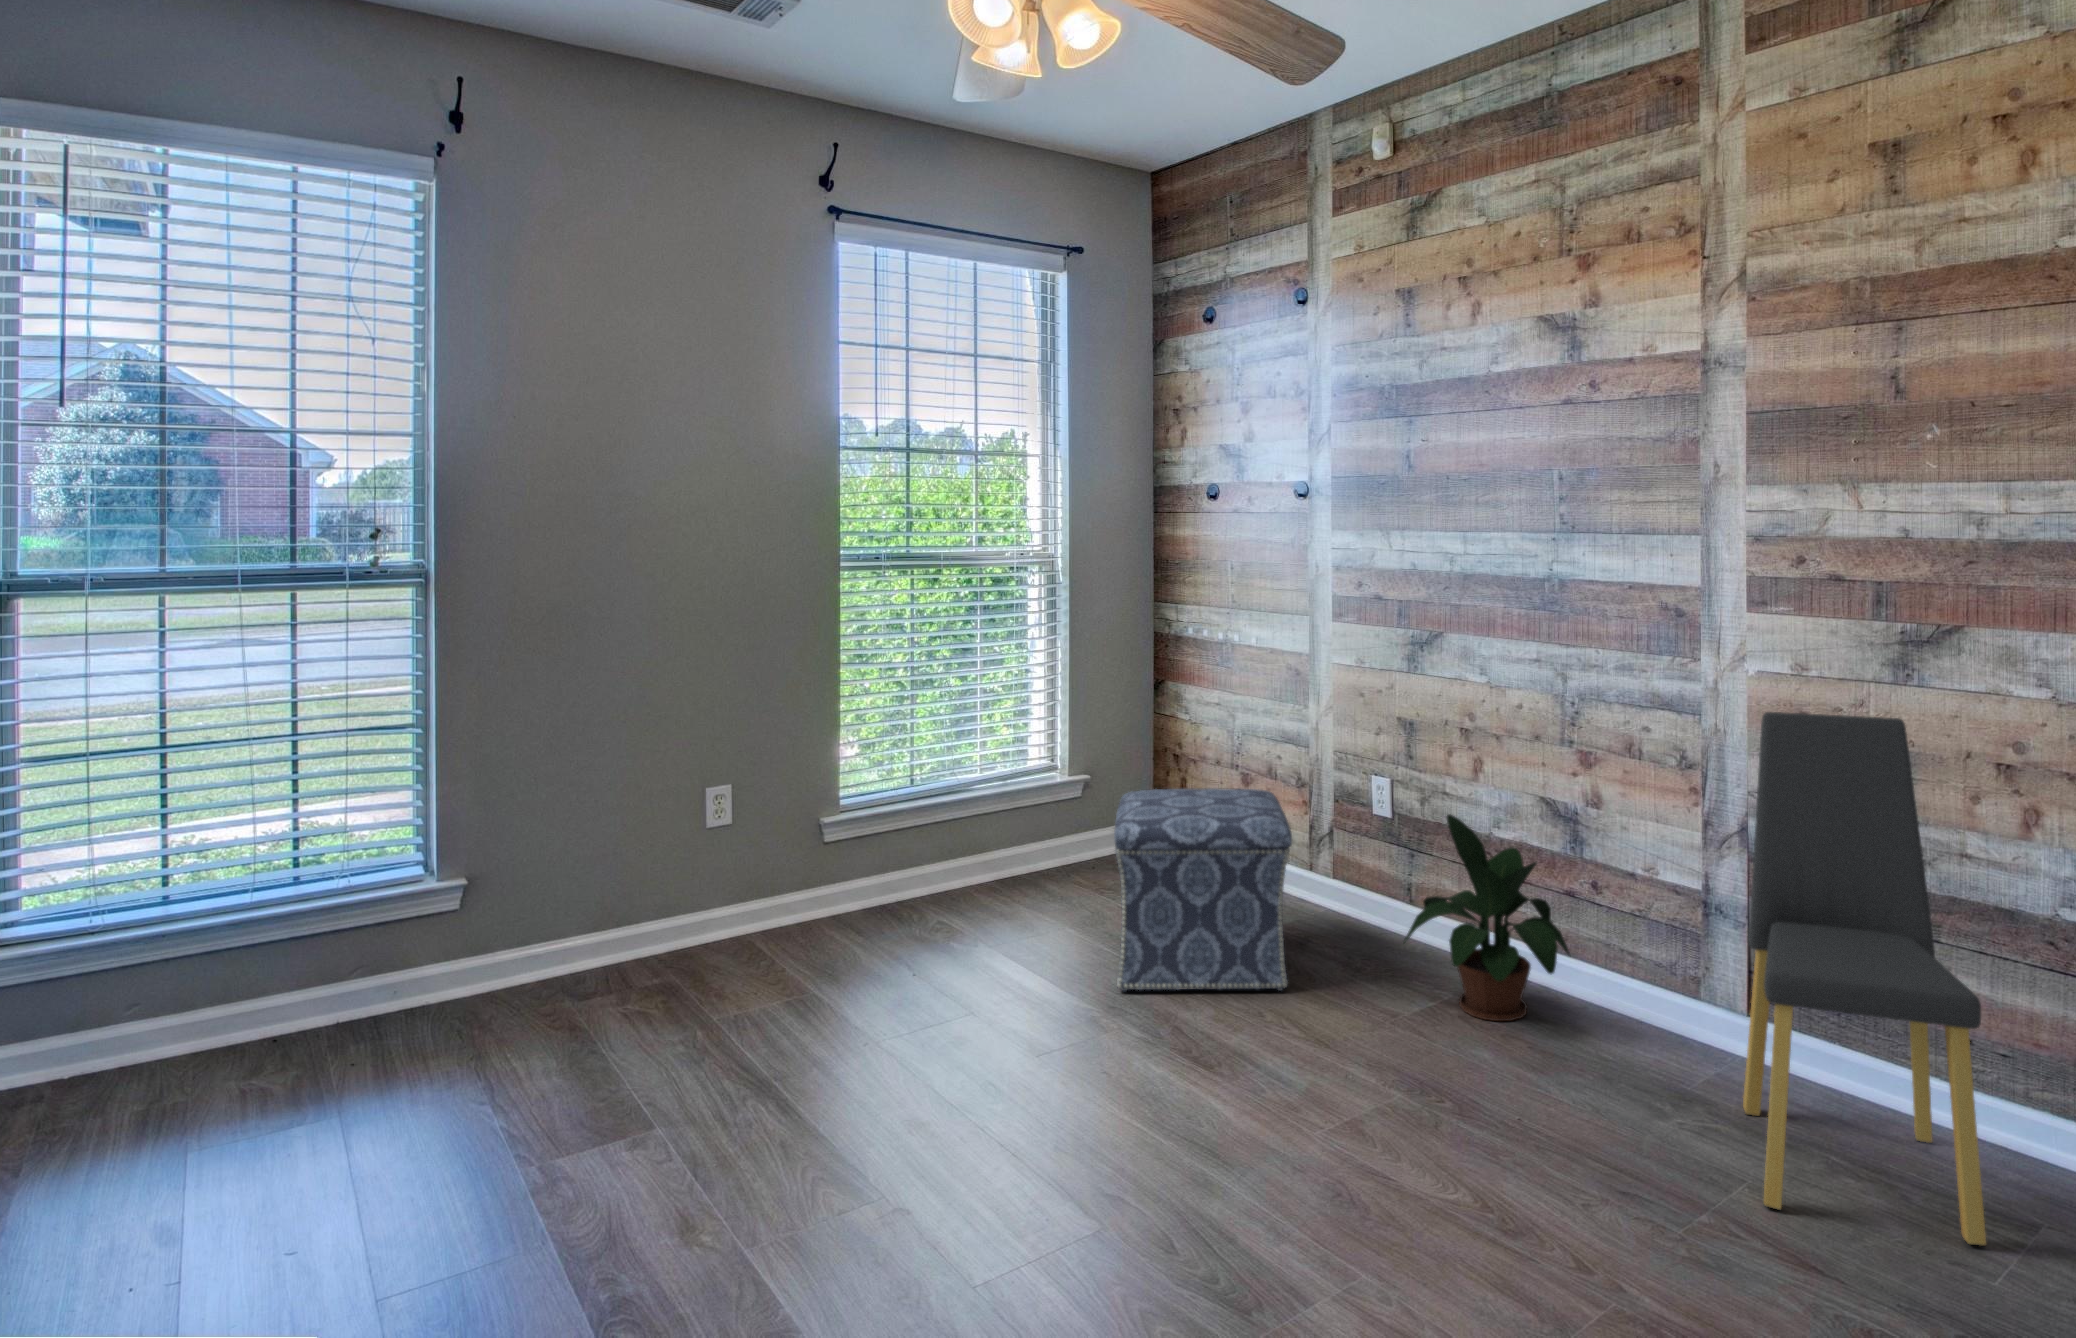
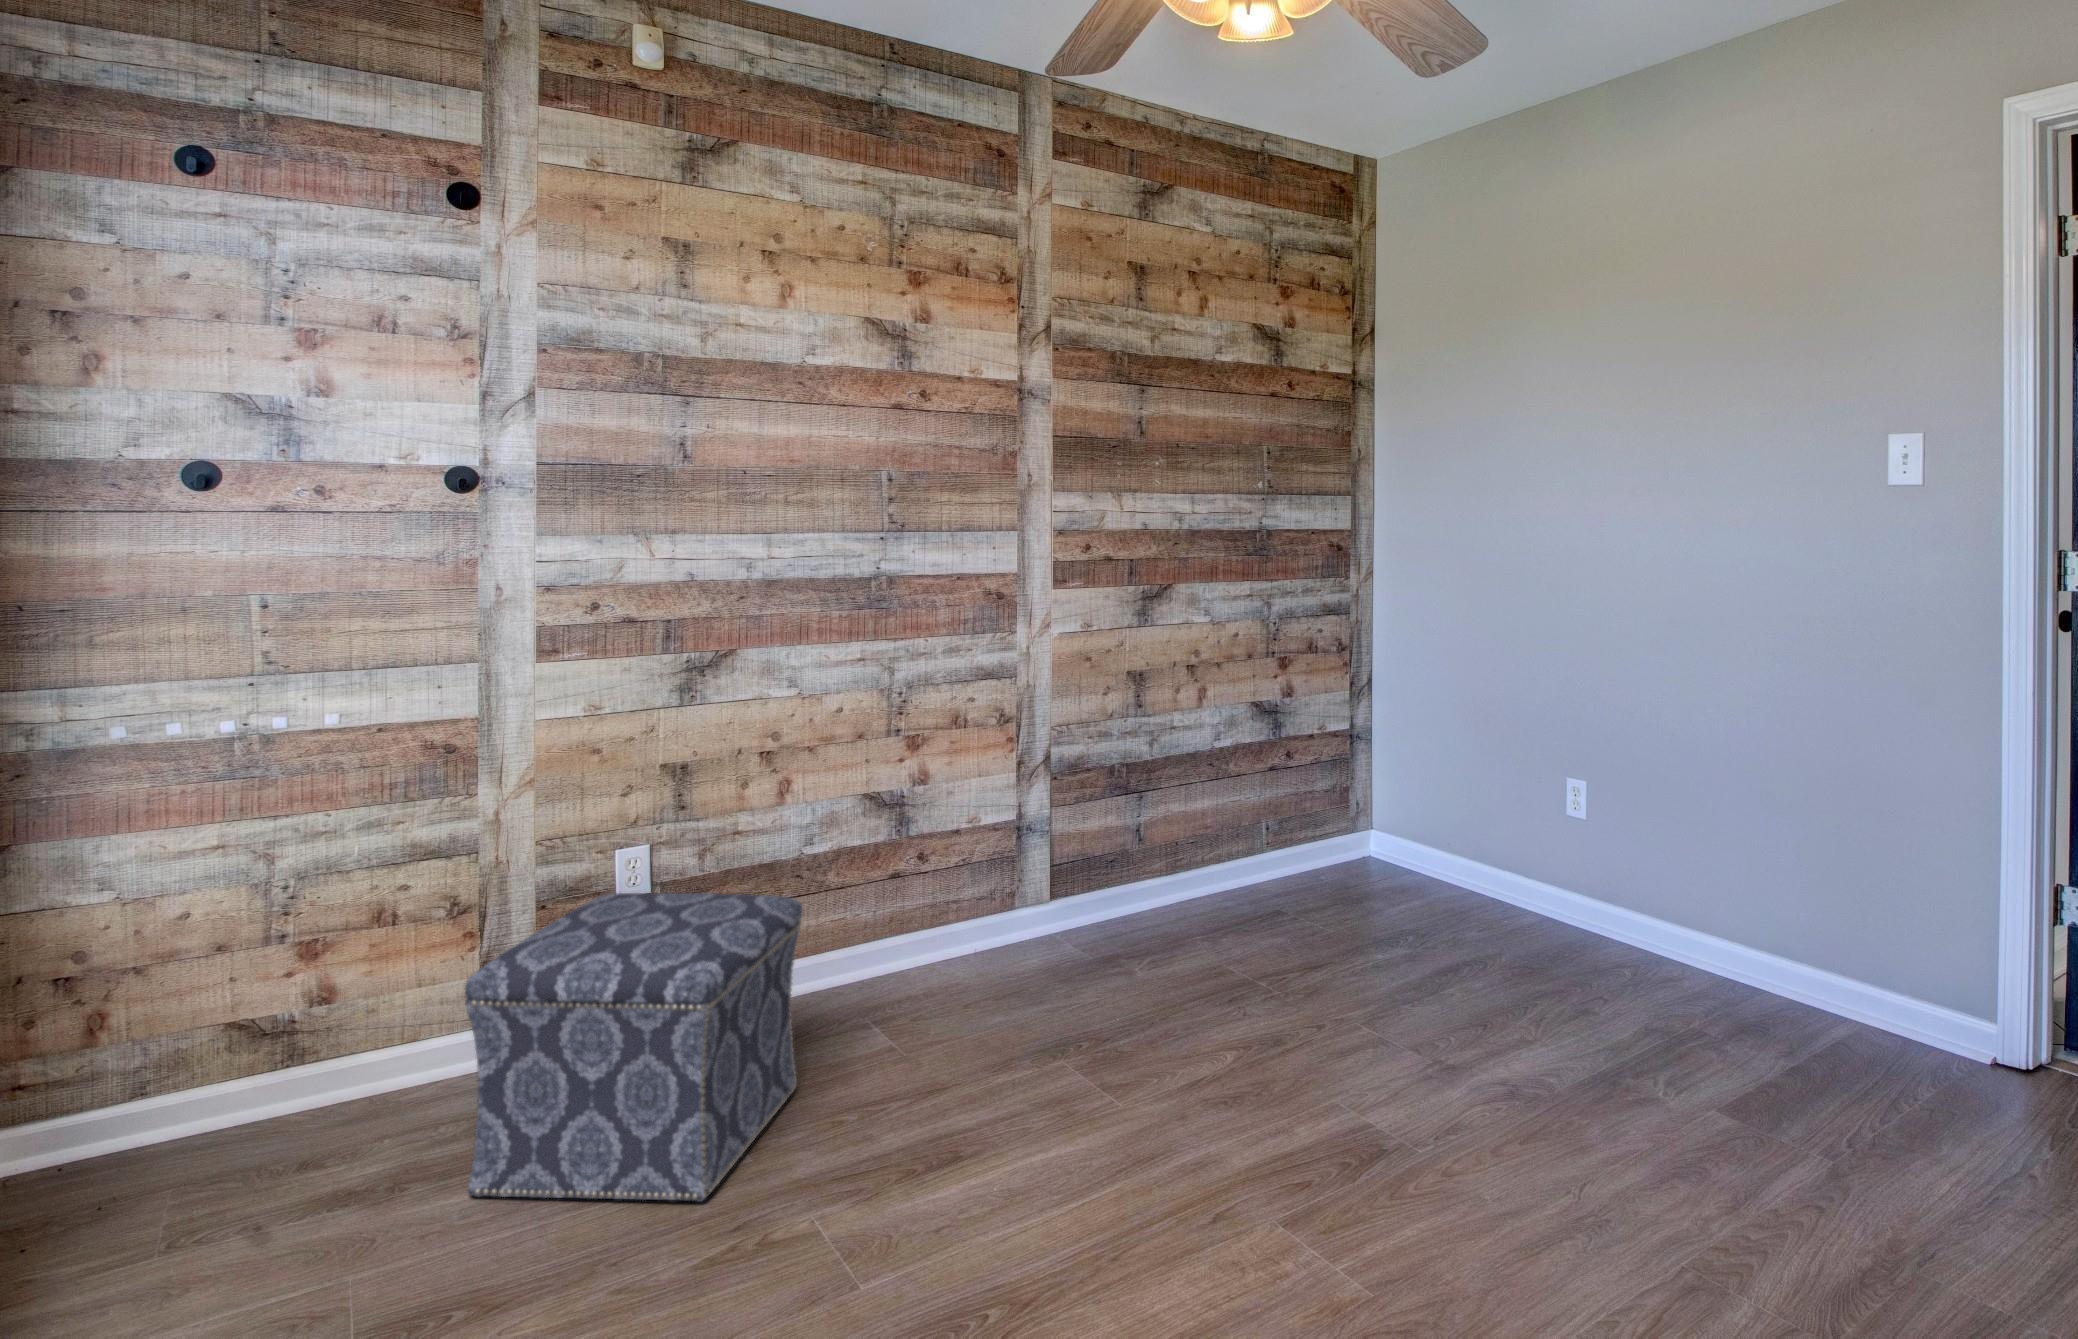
dining chair: present [1743,712,1986,1246] -> none [1118,650,1287,968]
potted plant: present [1404,814,1570,1021] -> none [817,827,1001,1011]

